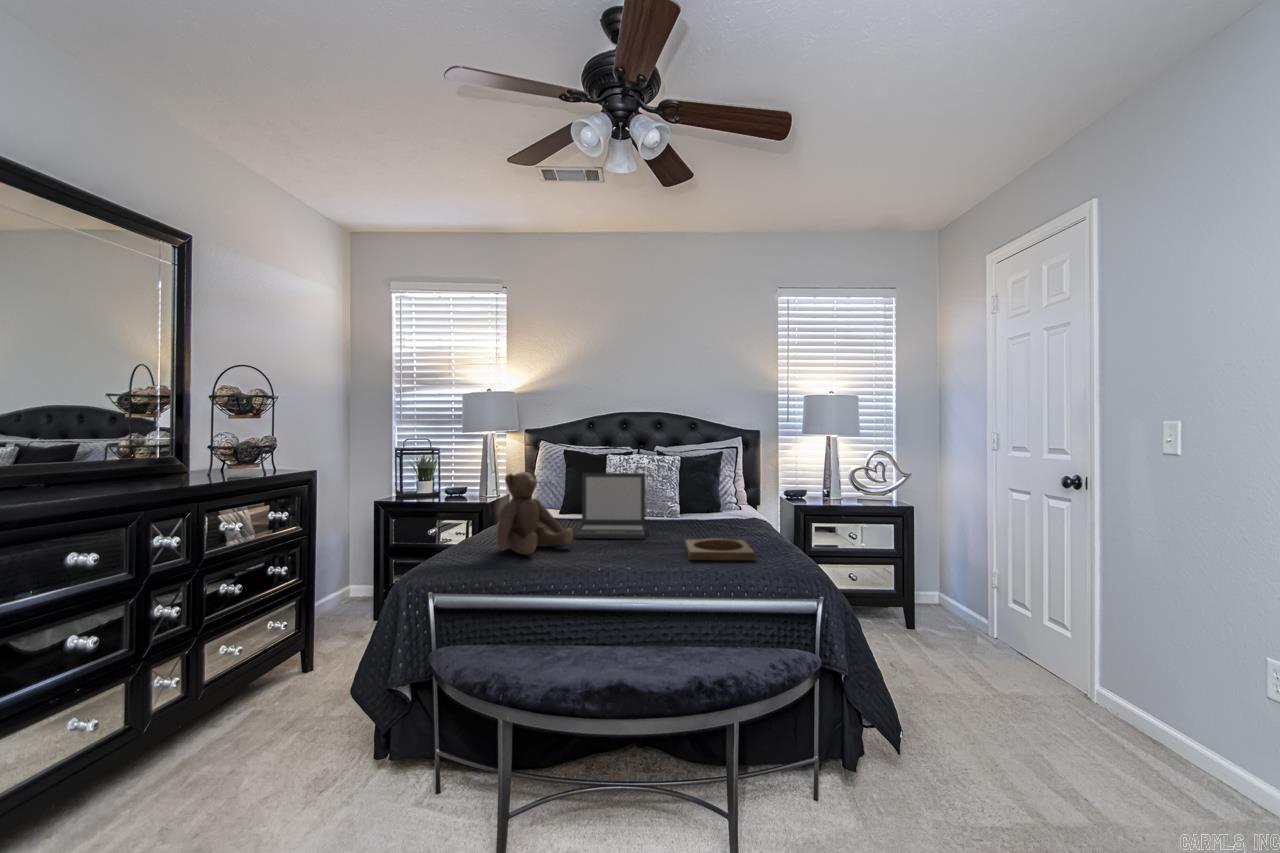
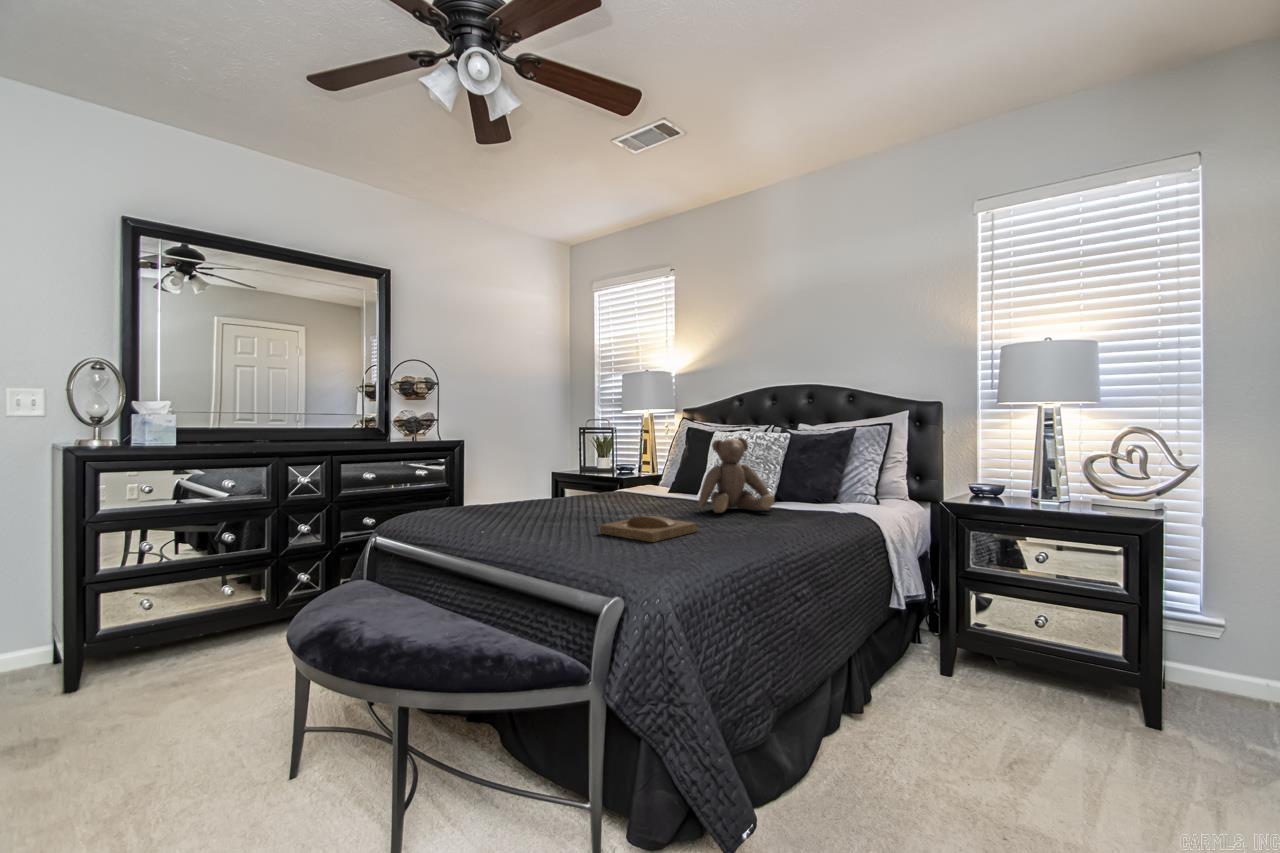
teddy bear: present [498,470,573,555] -> present [698,437,774,513]
laptop: present [575,473,645,539] -> none [591,446,679,514]

